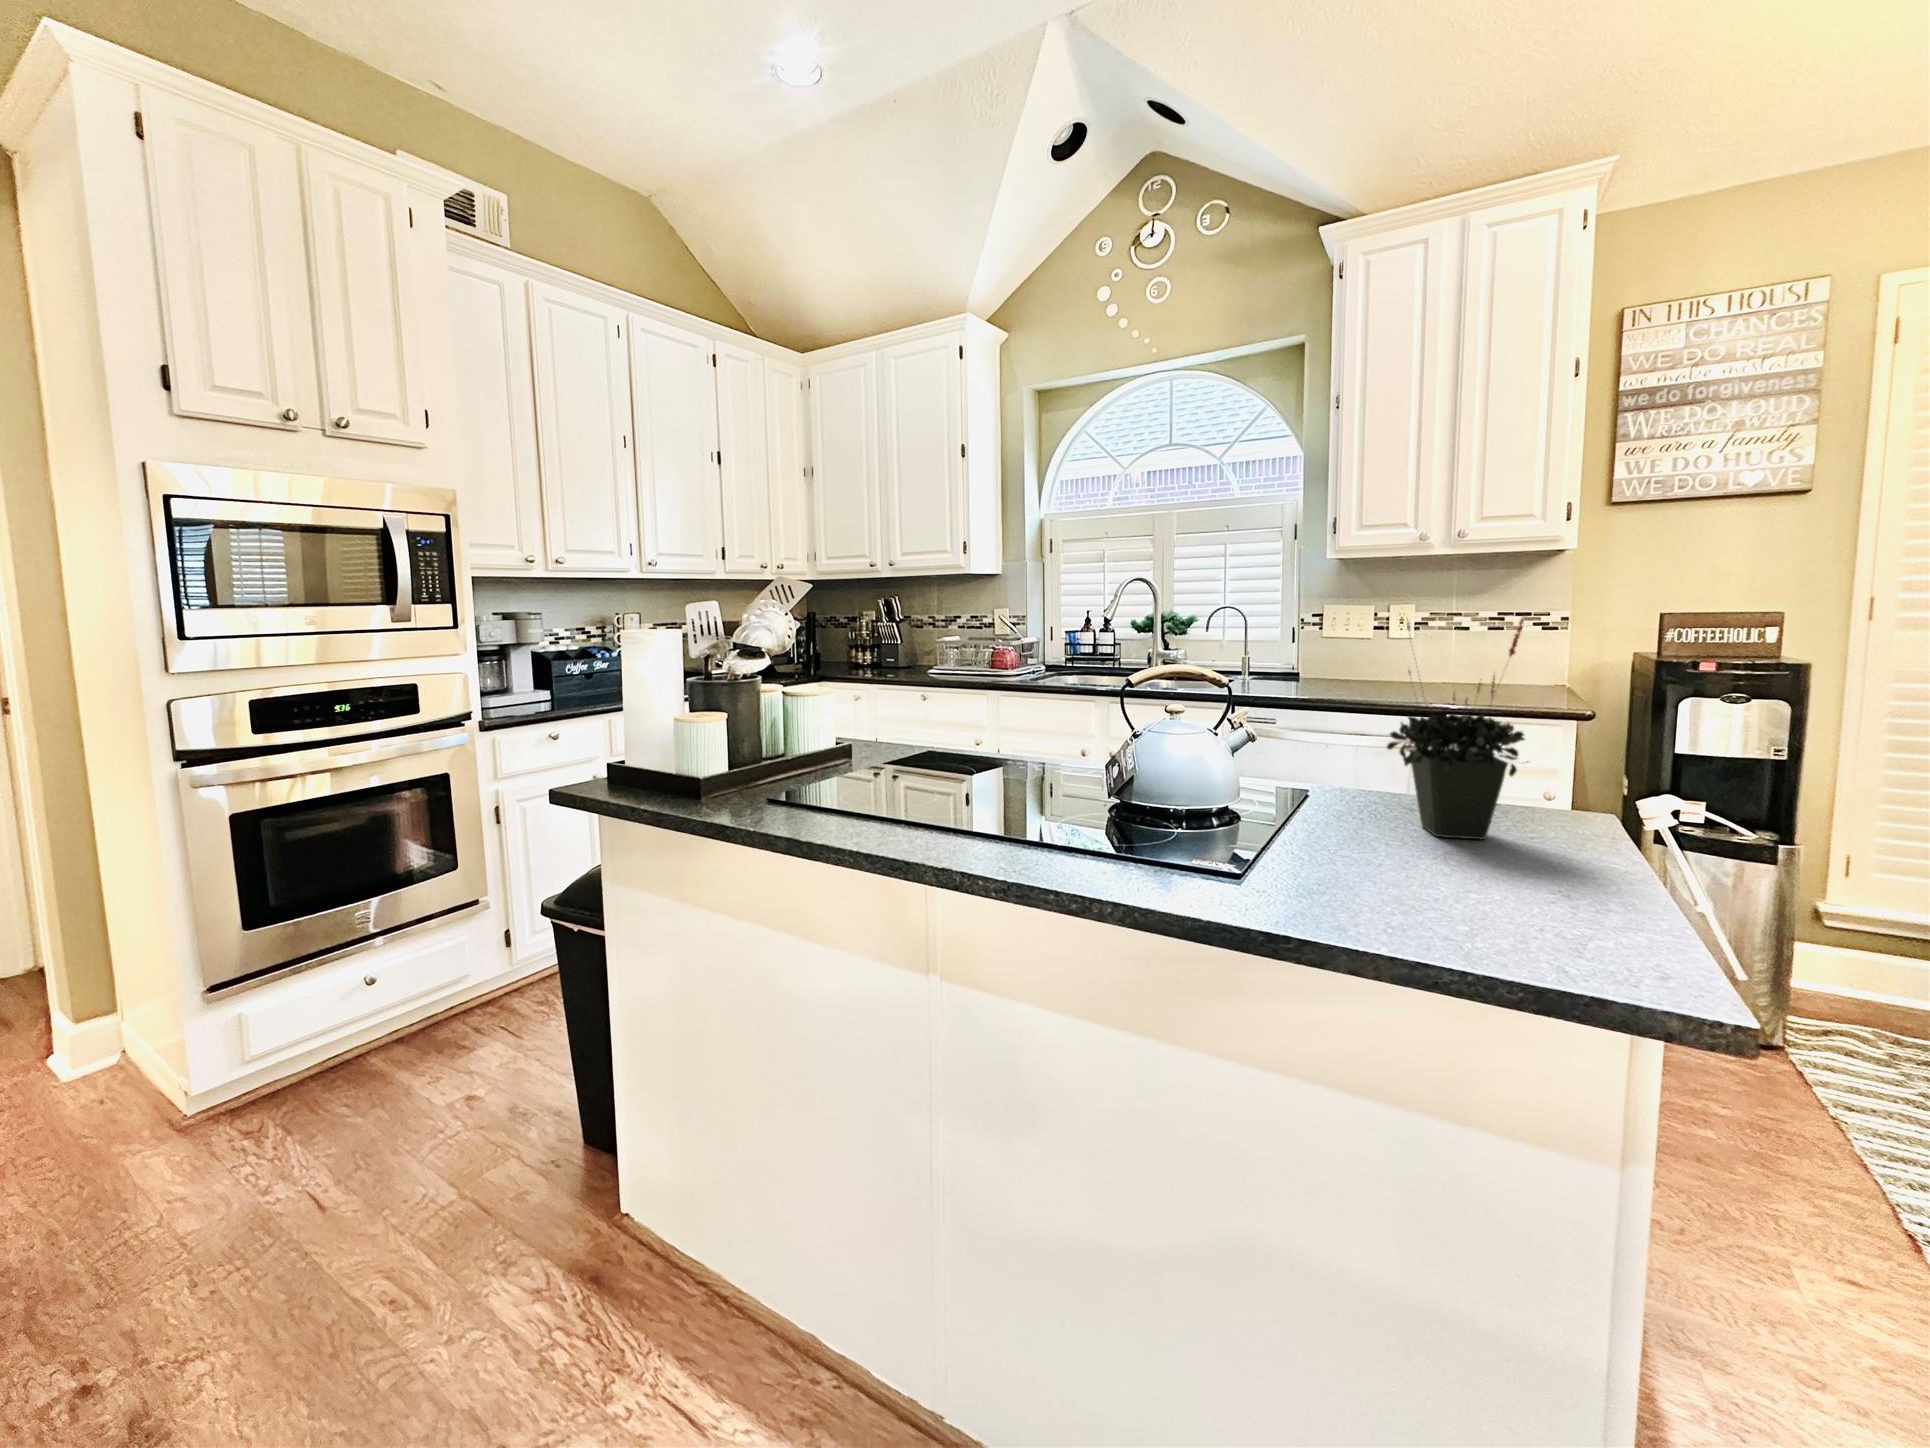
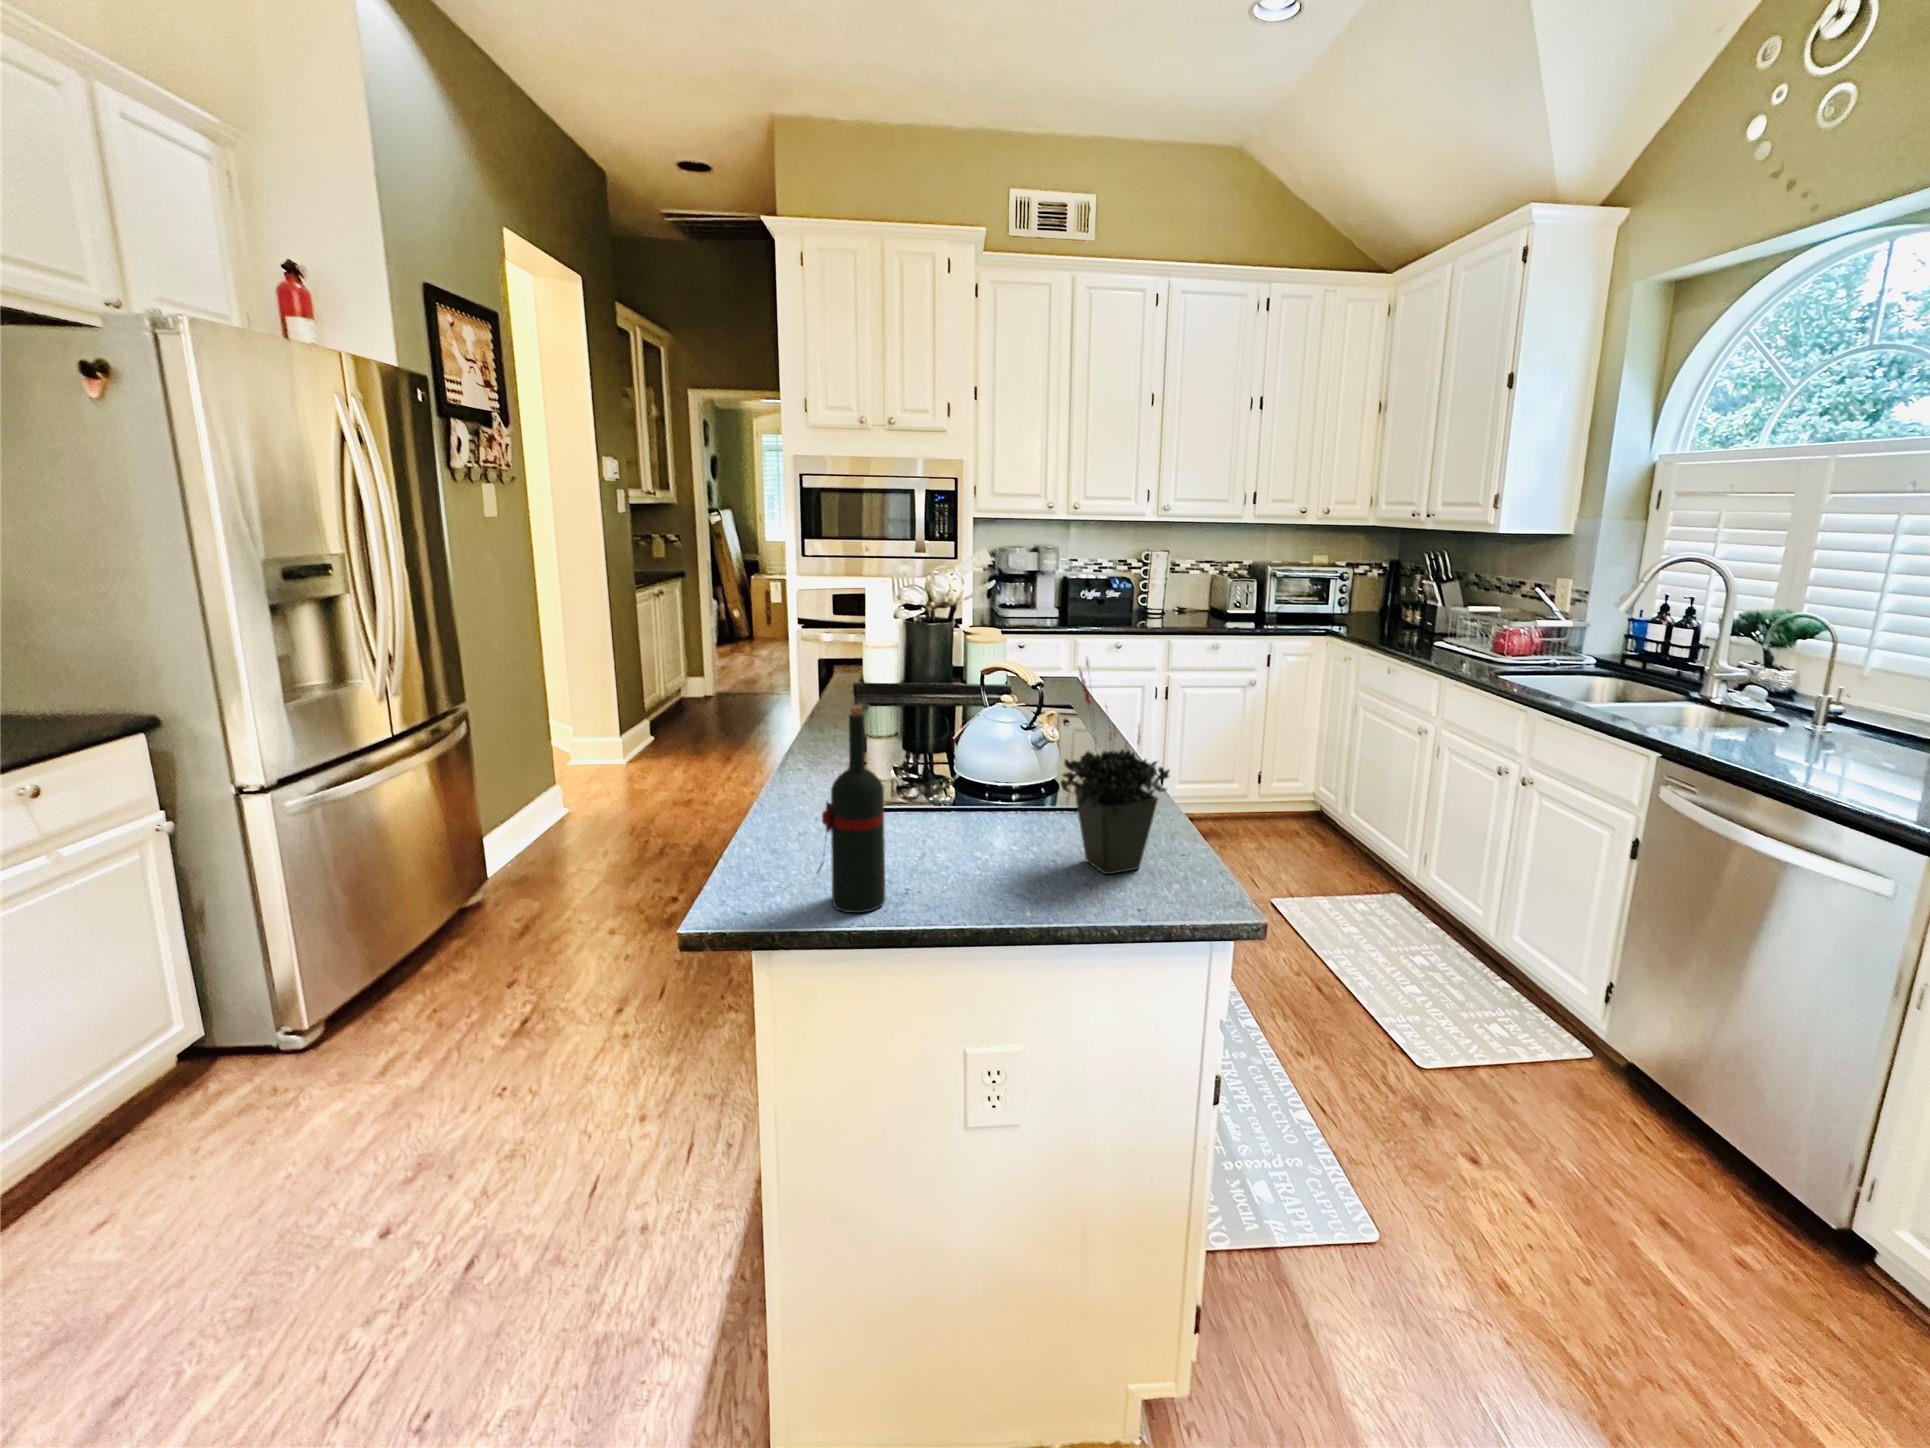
wine bottle: none [1534,668,1636,957] -> present [818,705,885,913]

